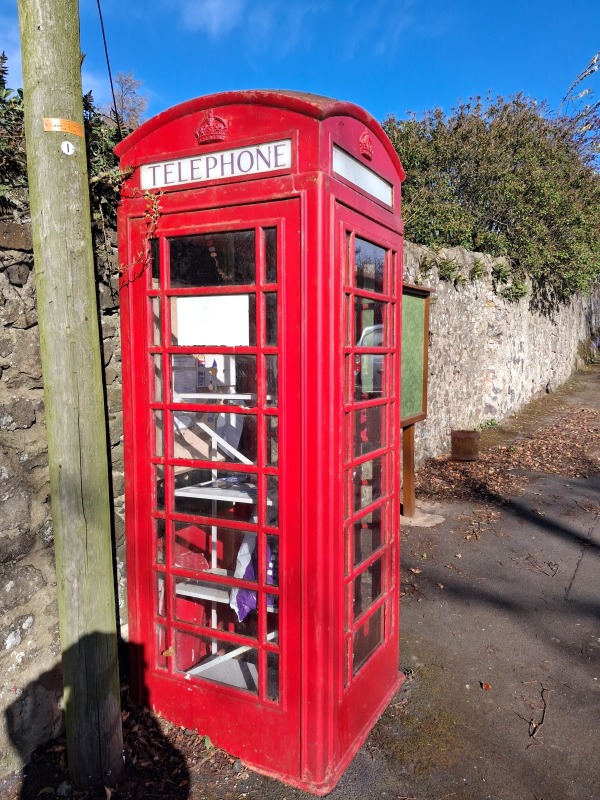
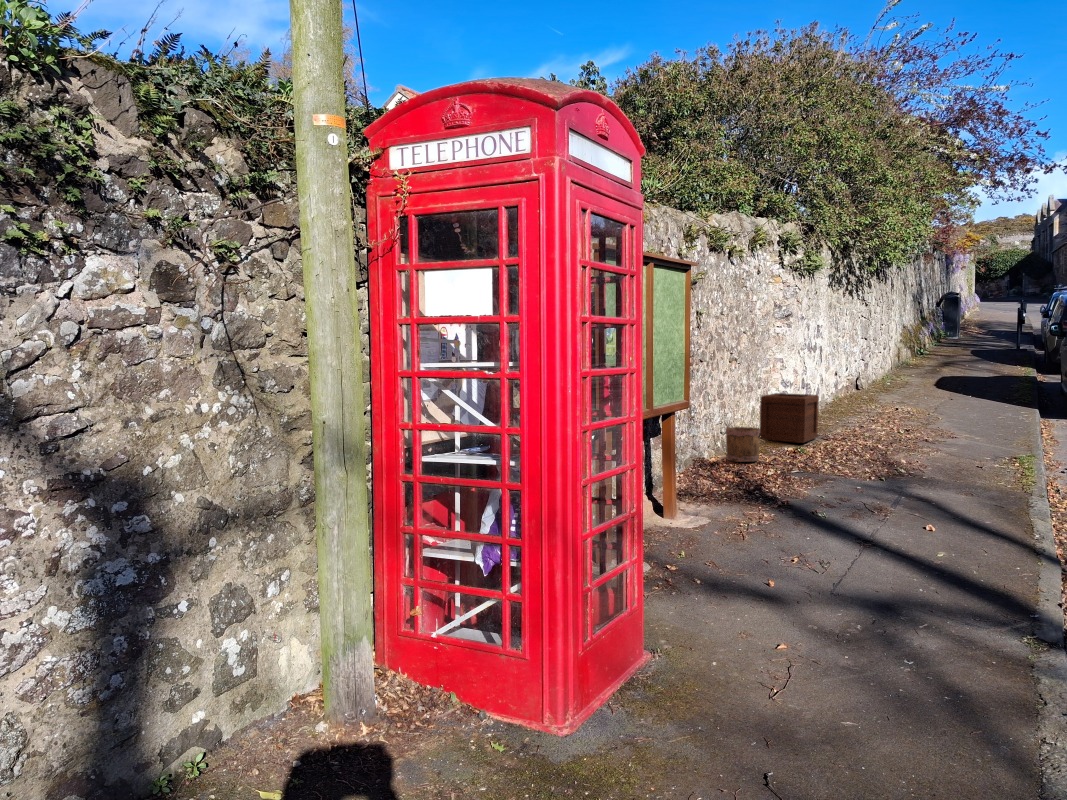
wooden crate: none [476,399,525,442] -> present [760,393,819,443]

